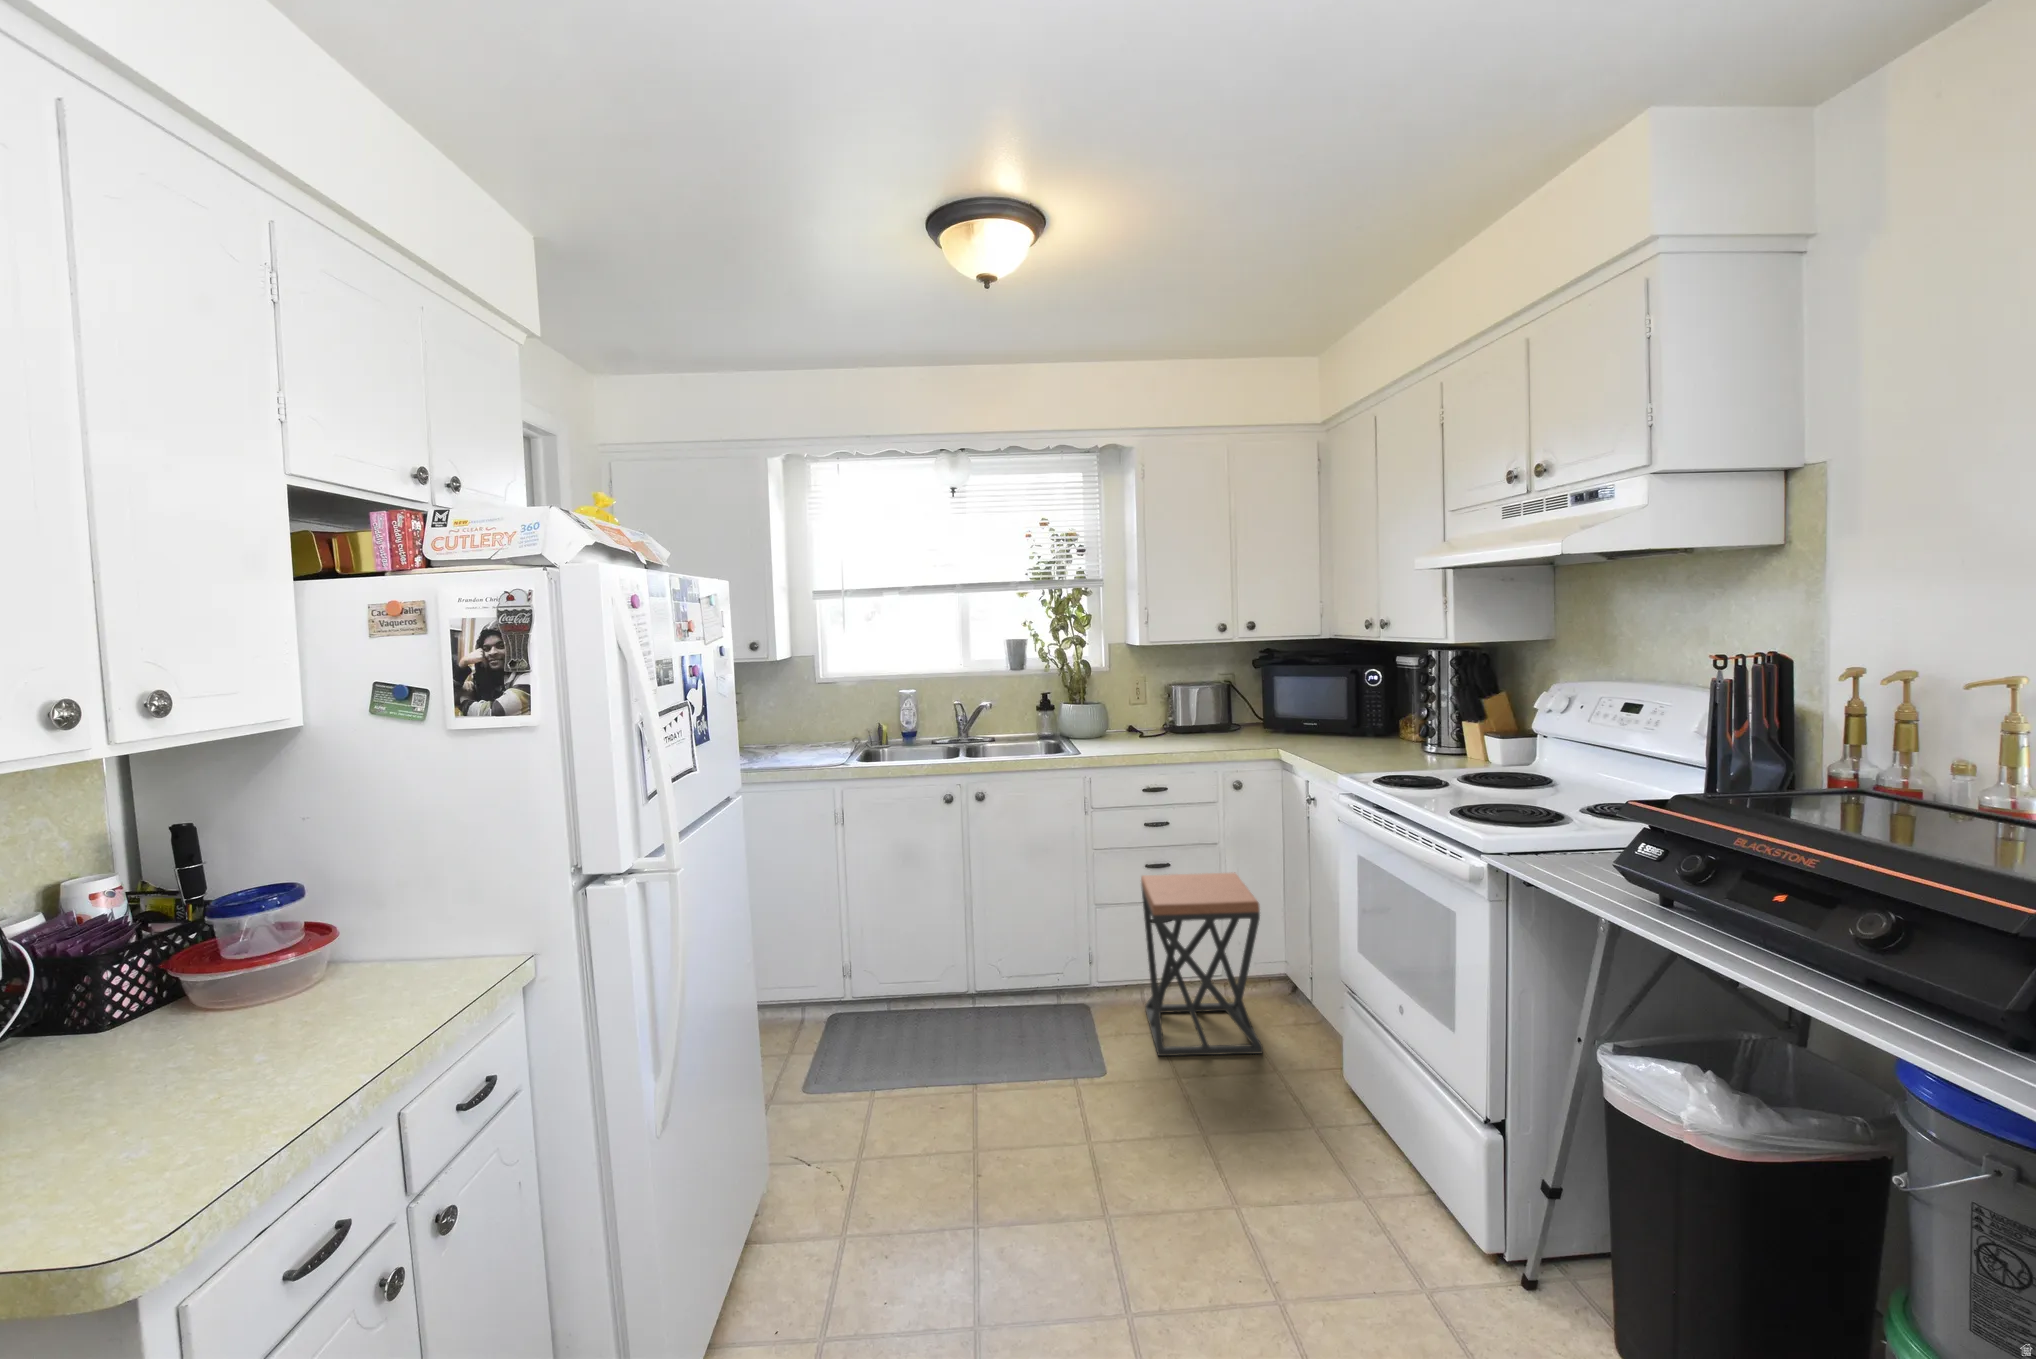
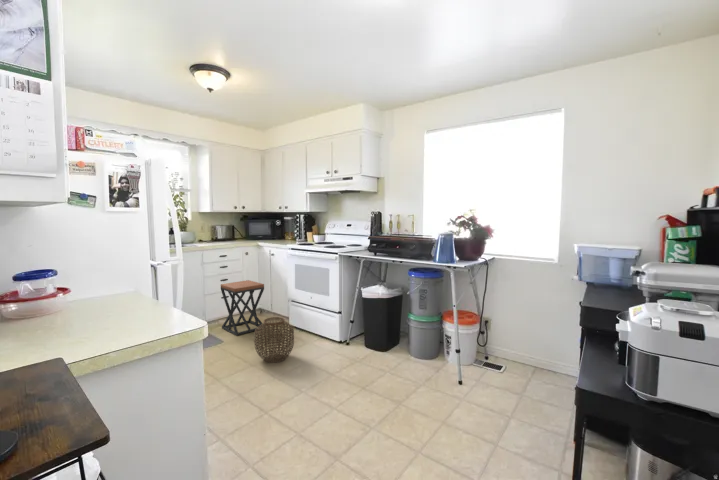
woven basket: none [1112,1061,1260,1249] -> present [254,317,294,363]

